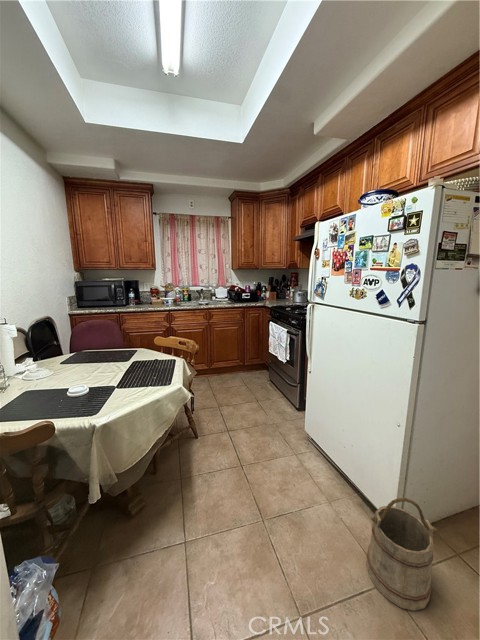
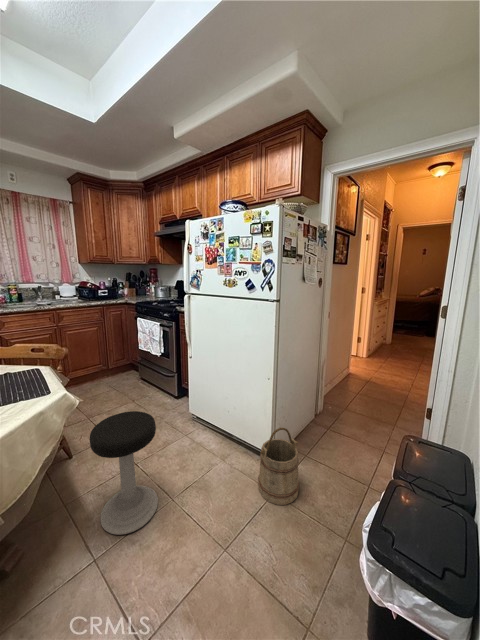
stool: none [195,415,252,533] -> present [90,411,158,535]

